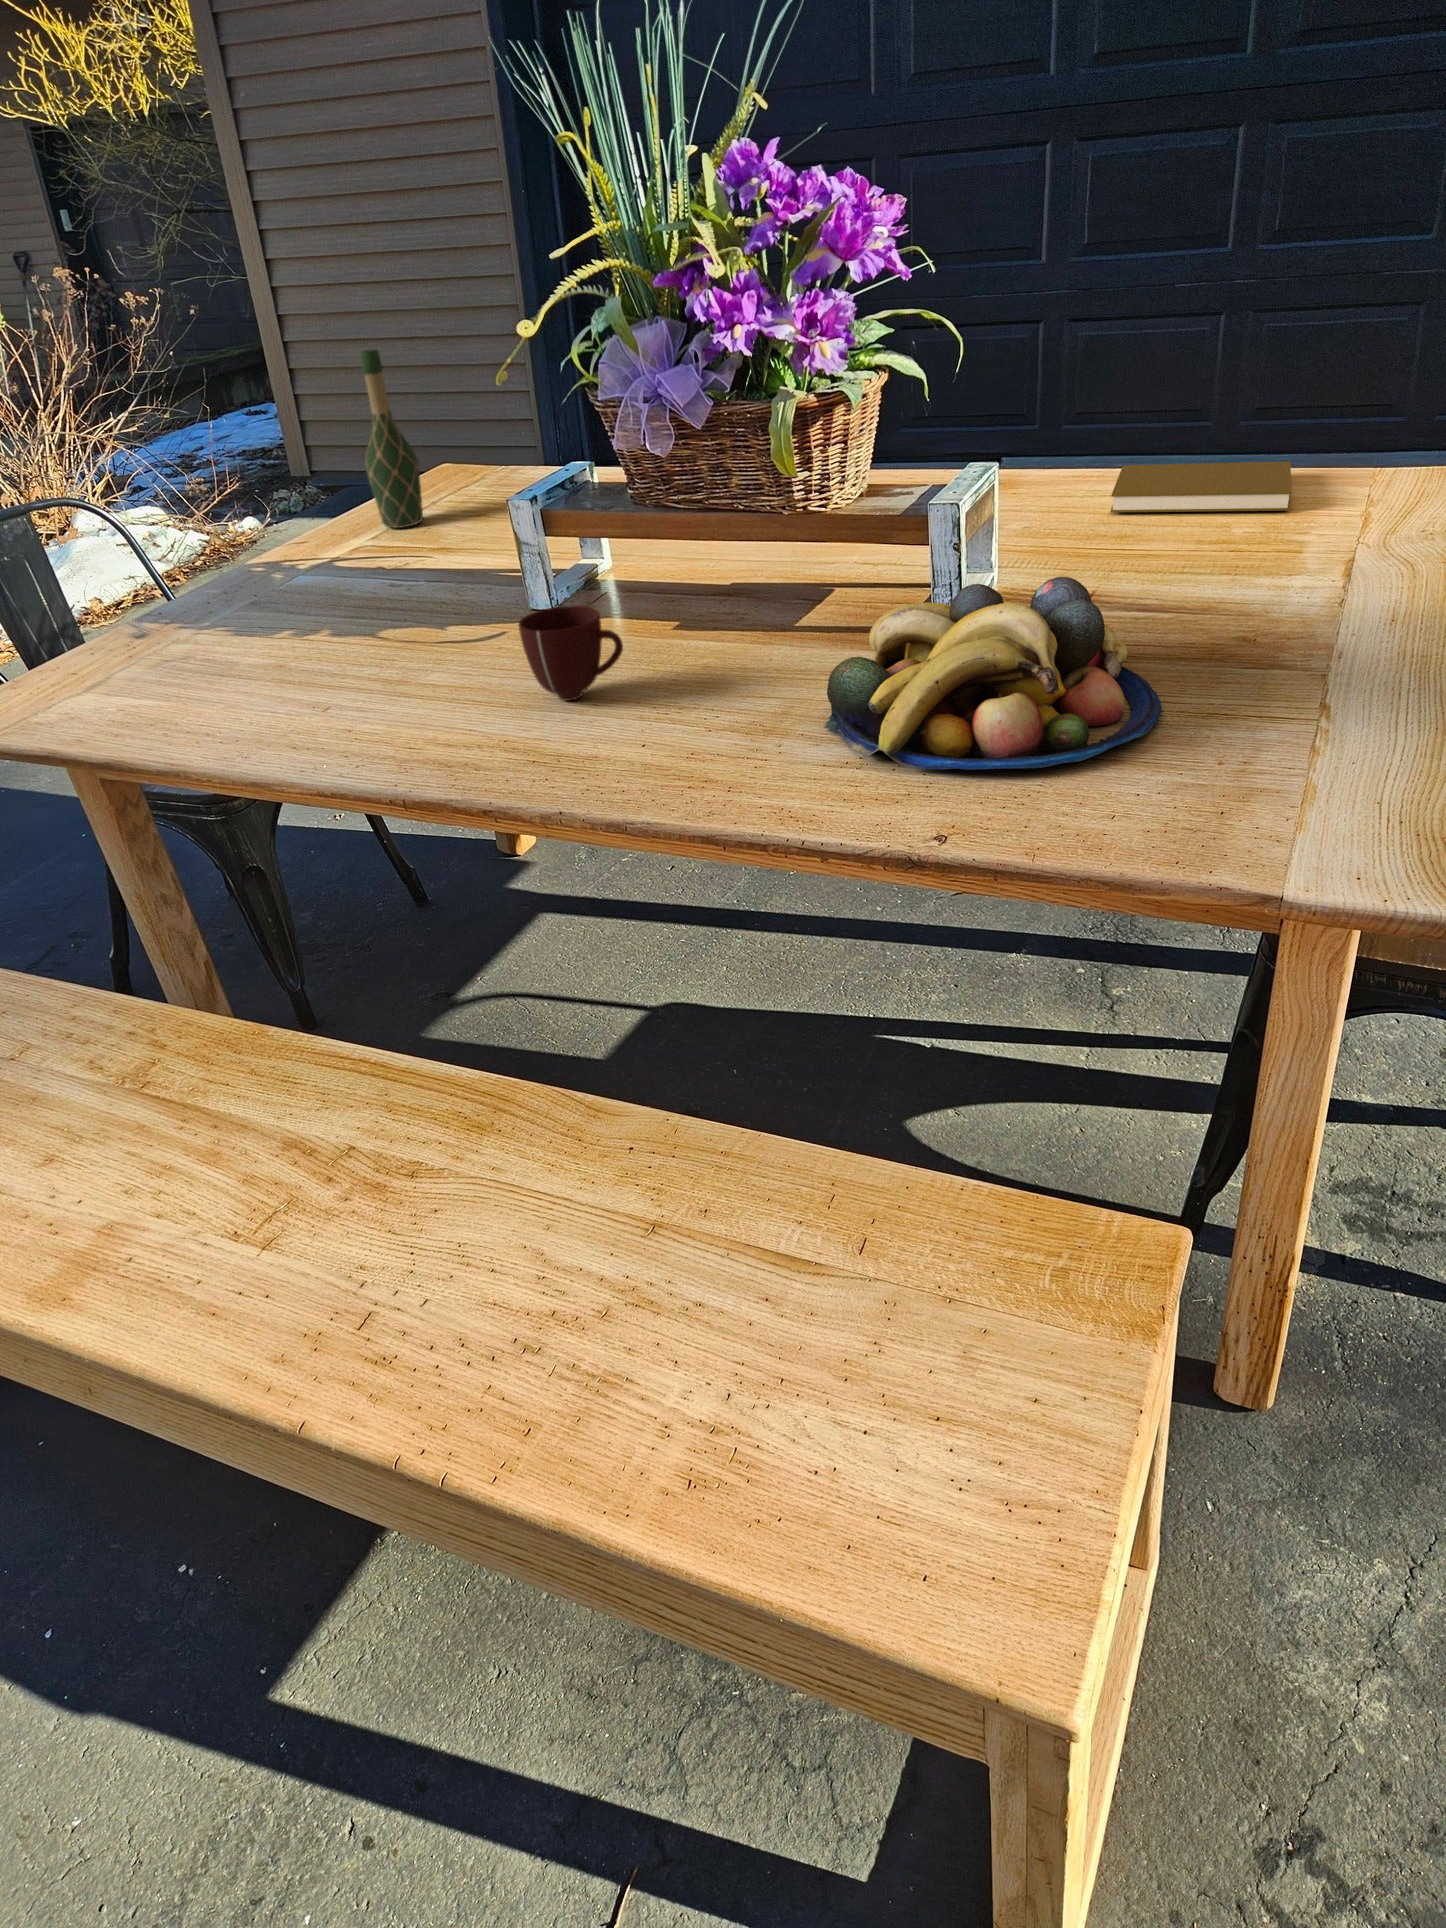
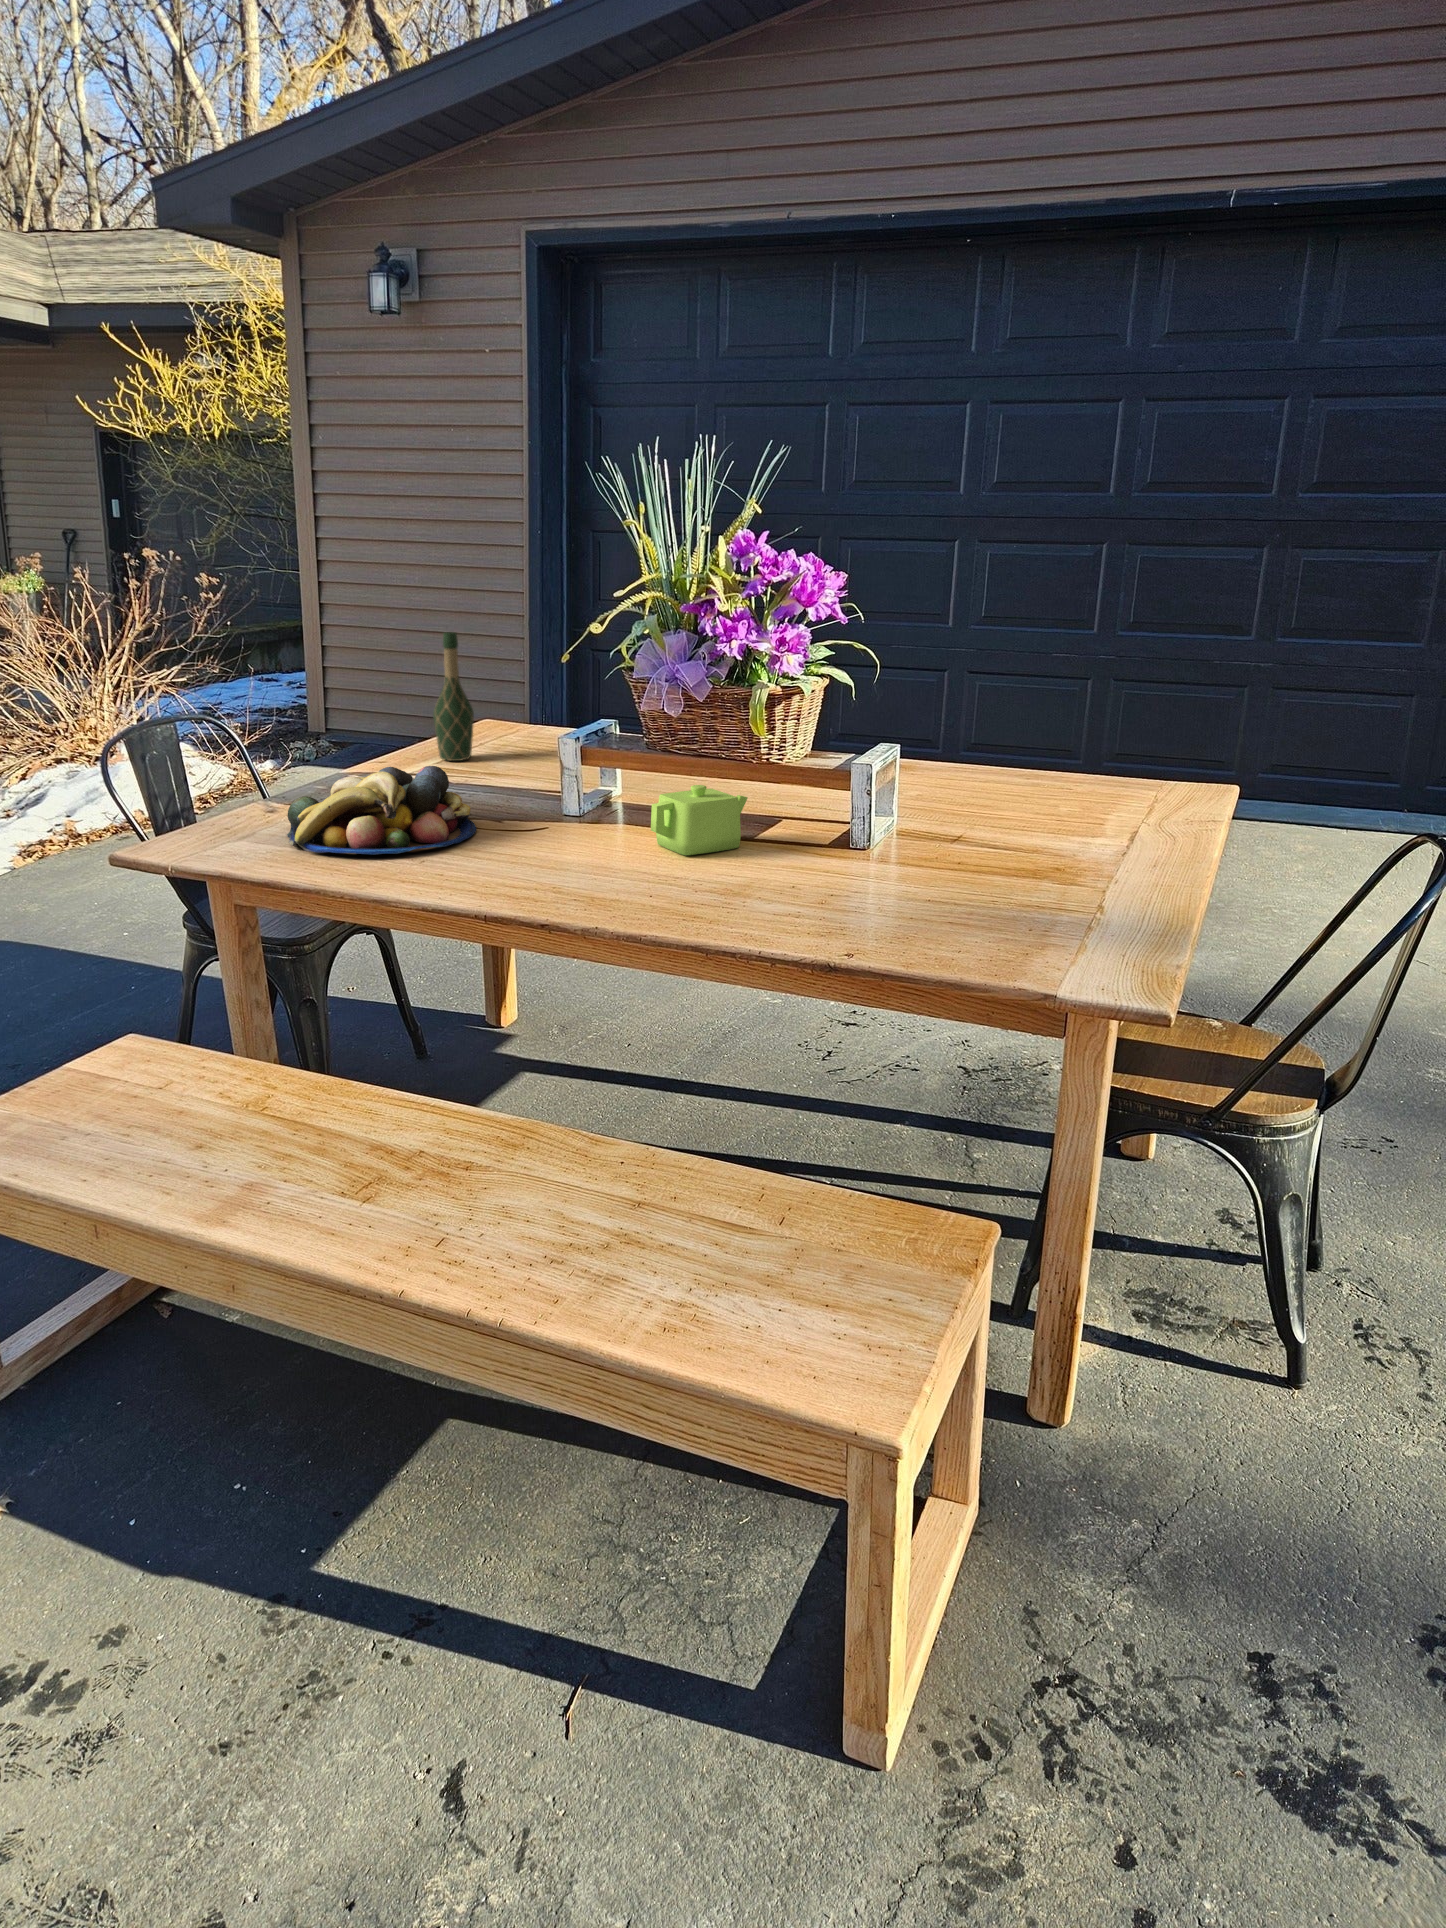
book: present [1111,462,1292,512] -> none [982,766,1111,804]
teapot: none [642,553,780,660] -> present [651,785,747,855]
fruit bowl: present [824,577,1162,770] -> present [287,766,477,855]
mug: present [518,606,623,701] -> none [567,808,639,871]

